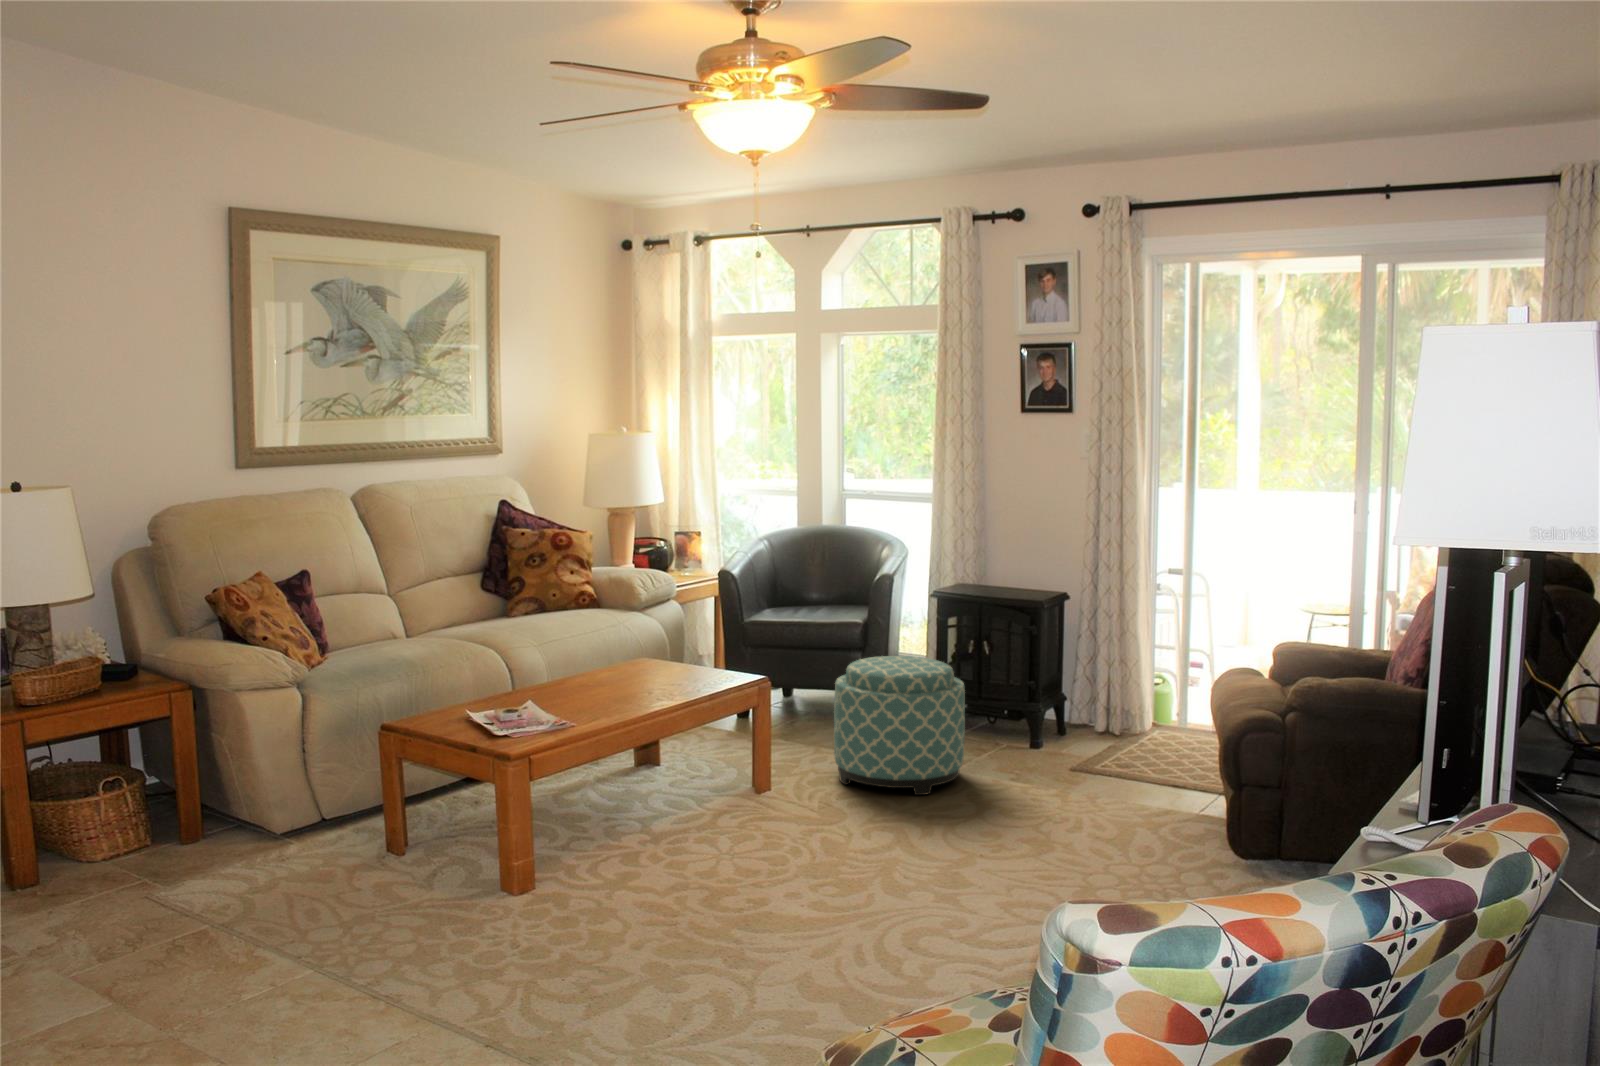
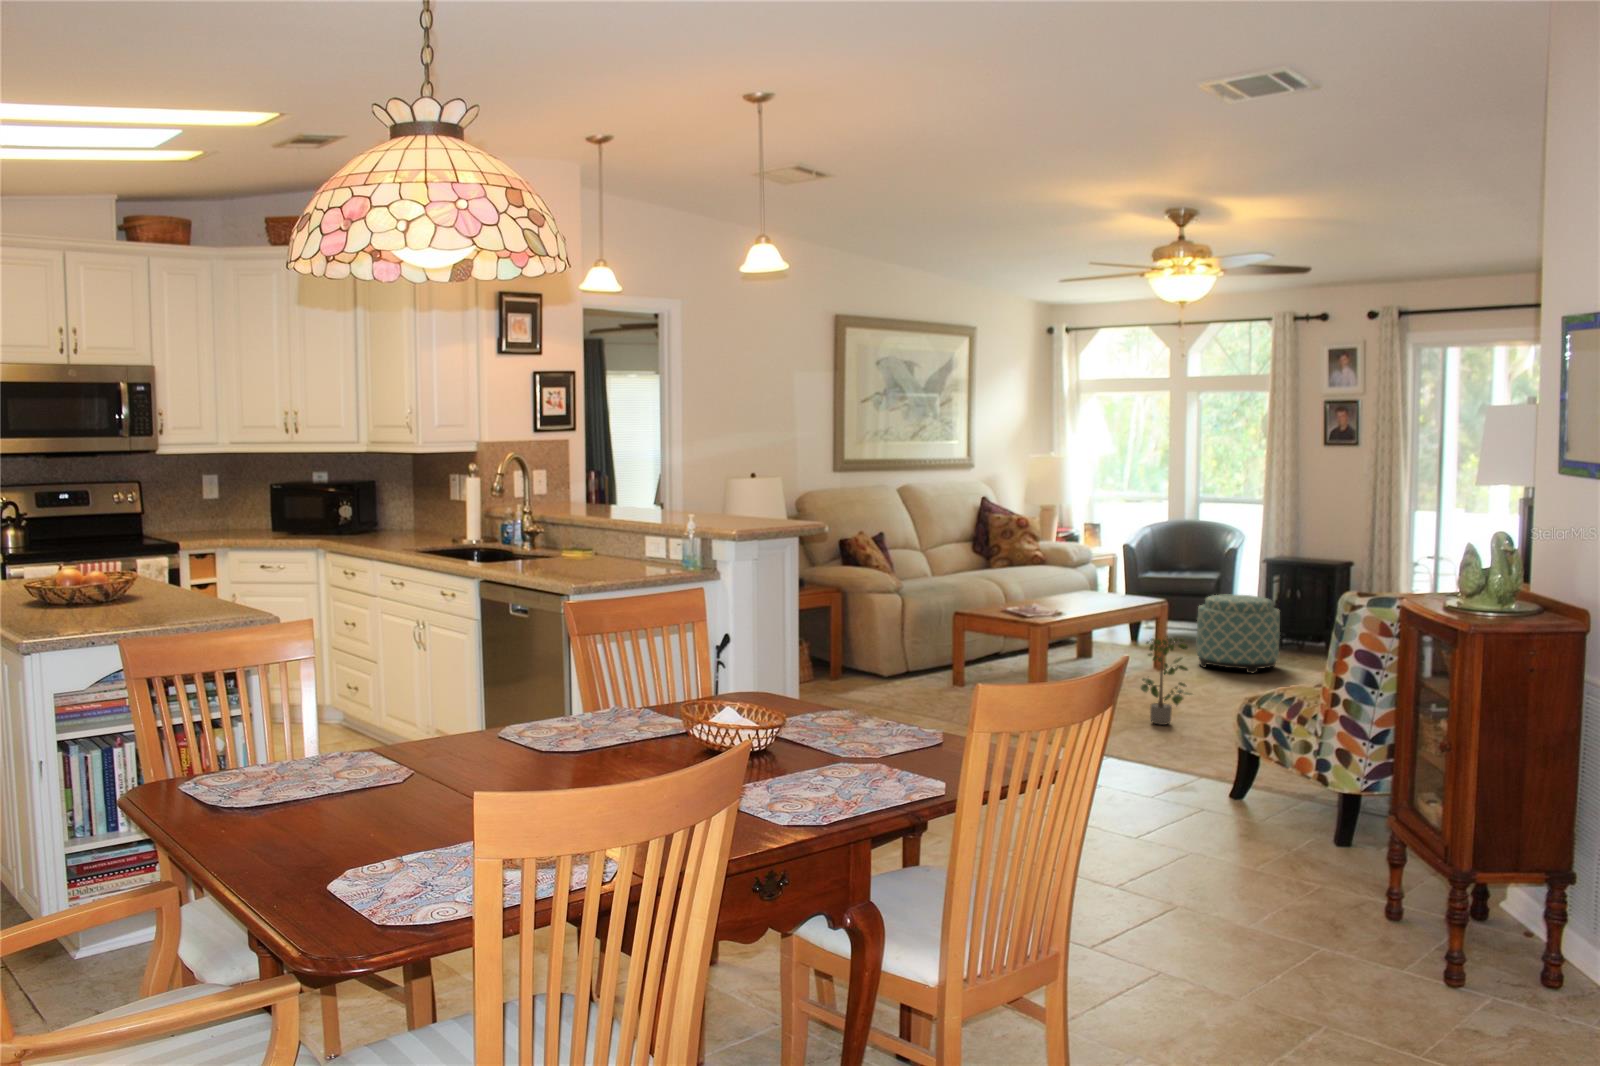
potted plant: none [701,799,815,985] -> present [1141,638,1191,725]

